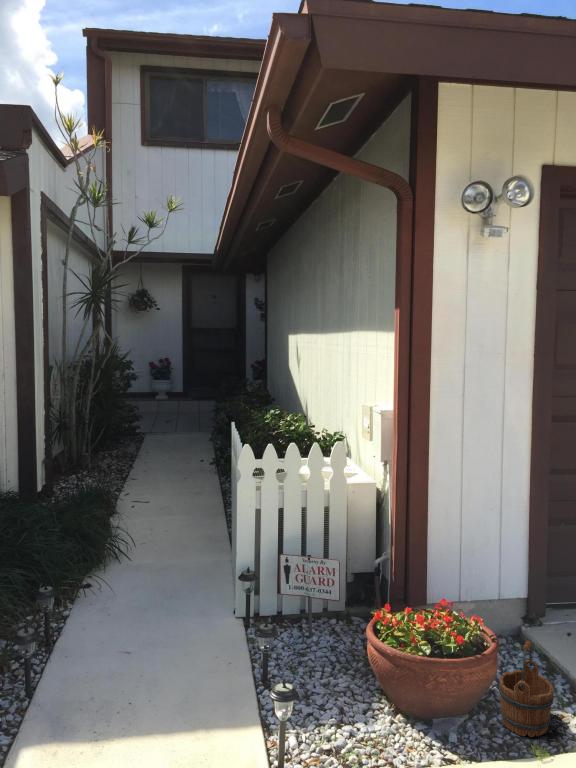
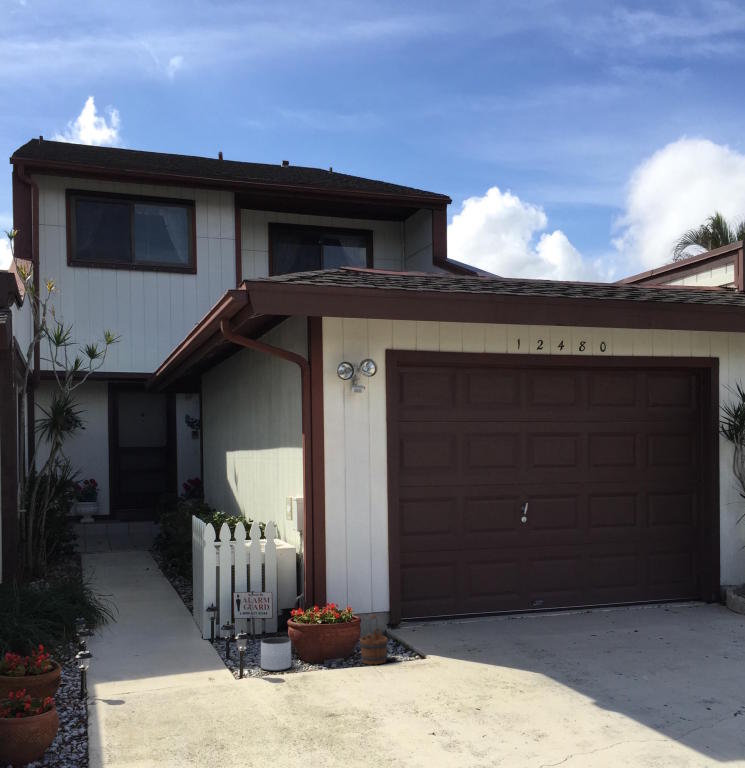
planter: none [318,665,373,740] -> present [261,637,291,671]

